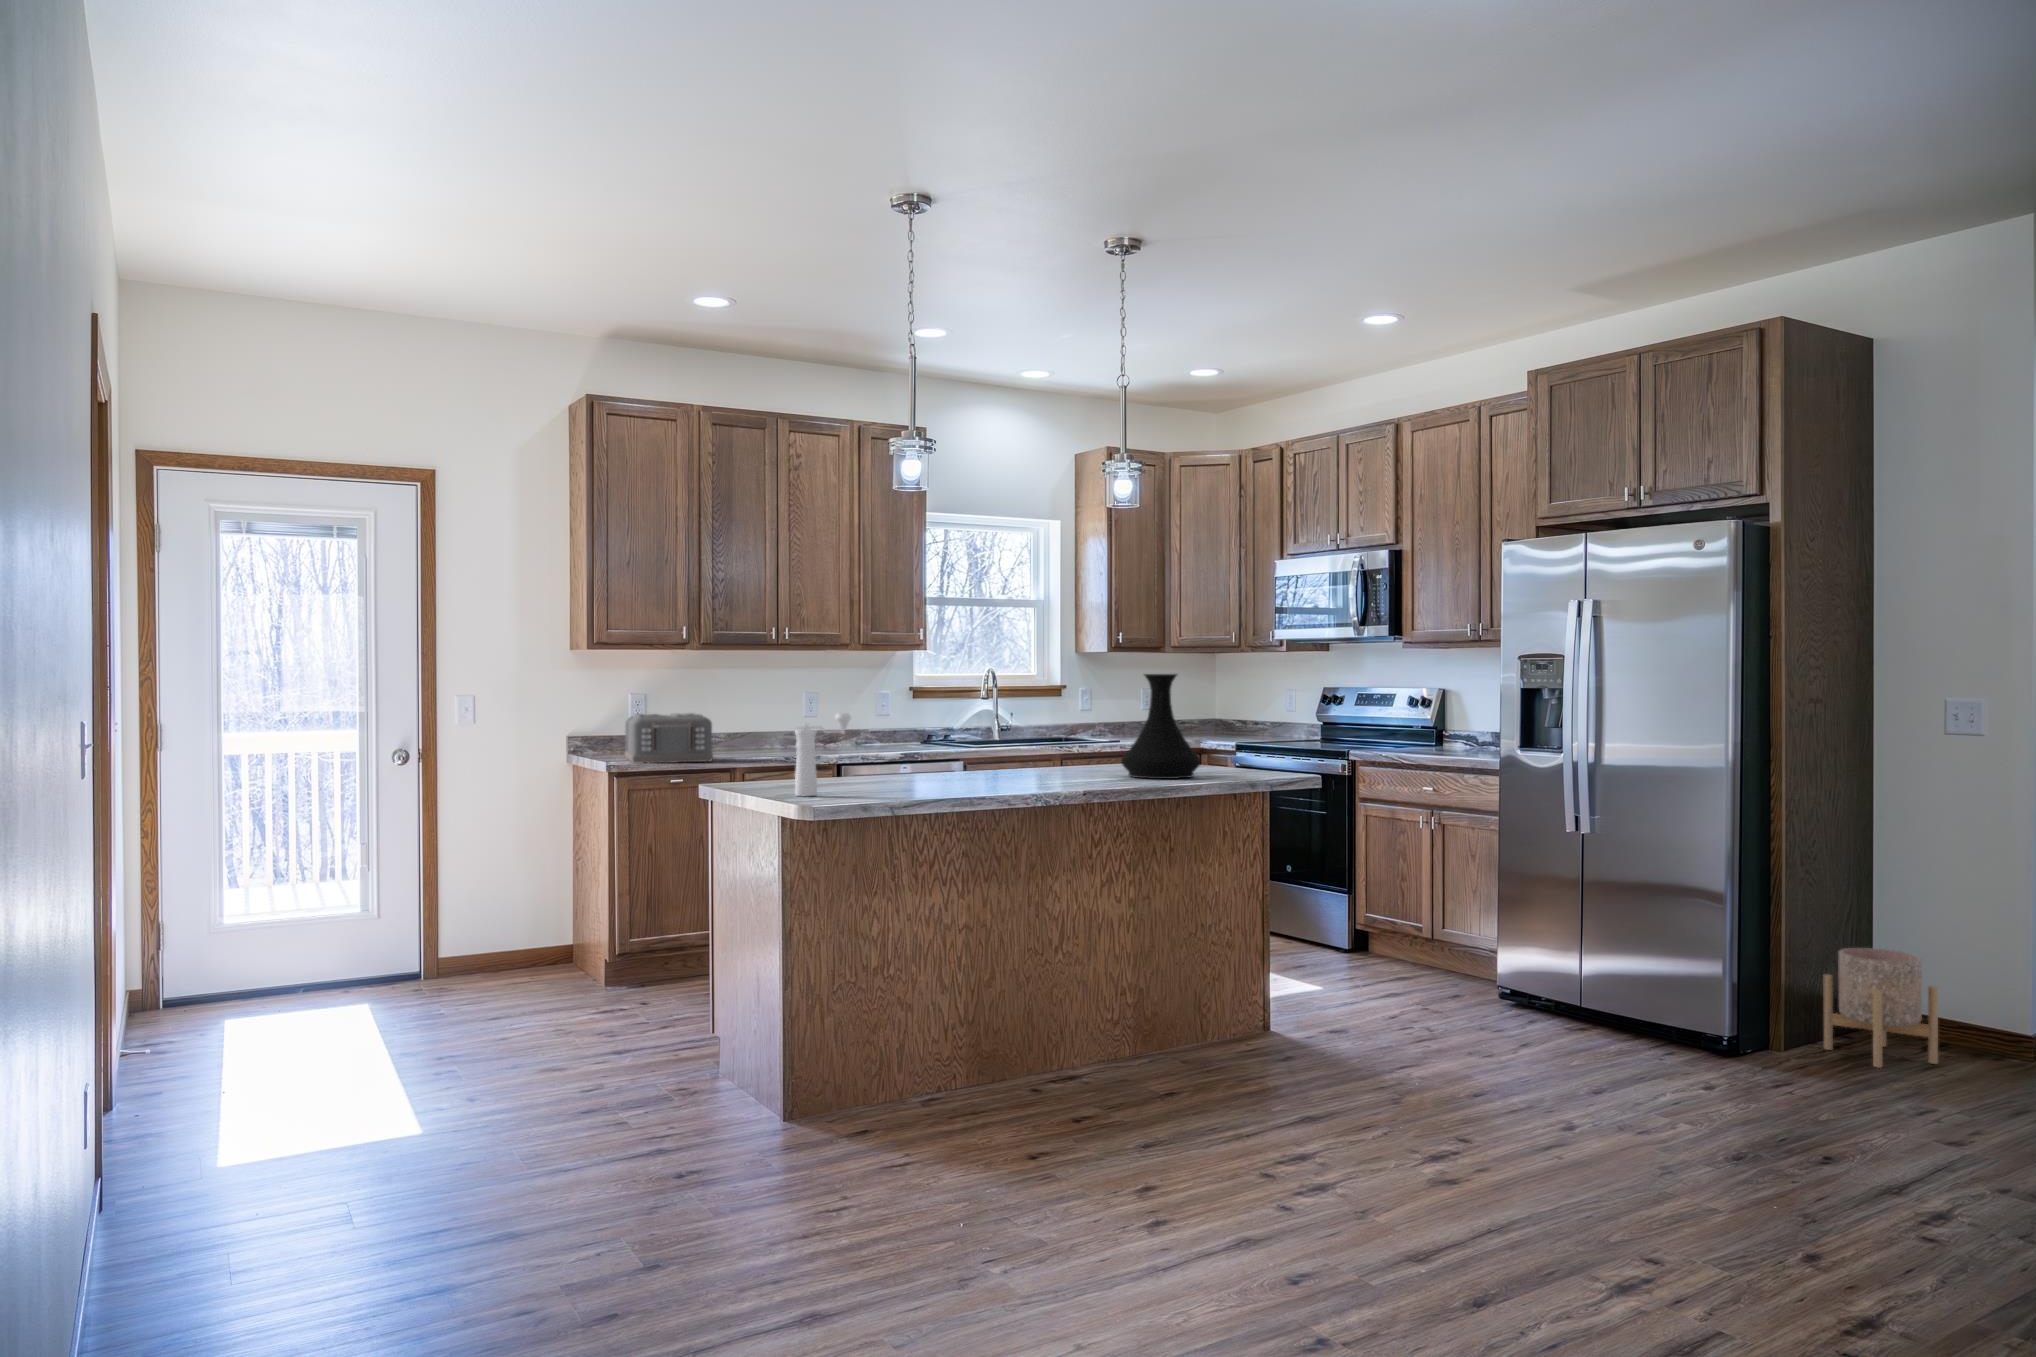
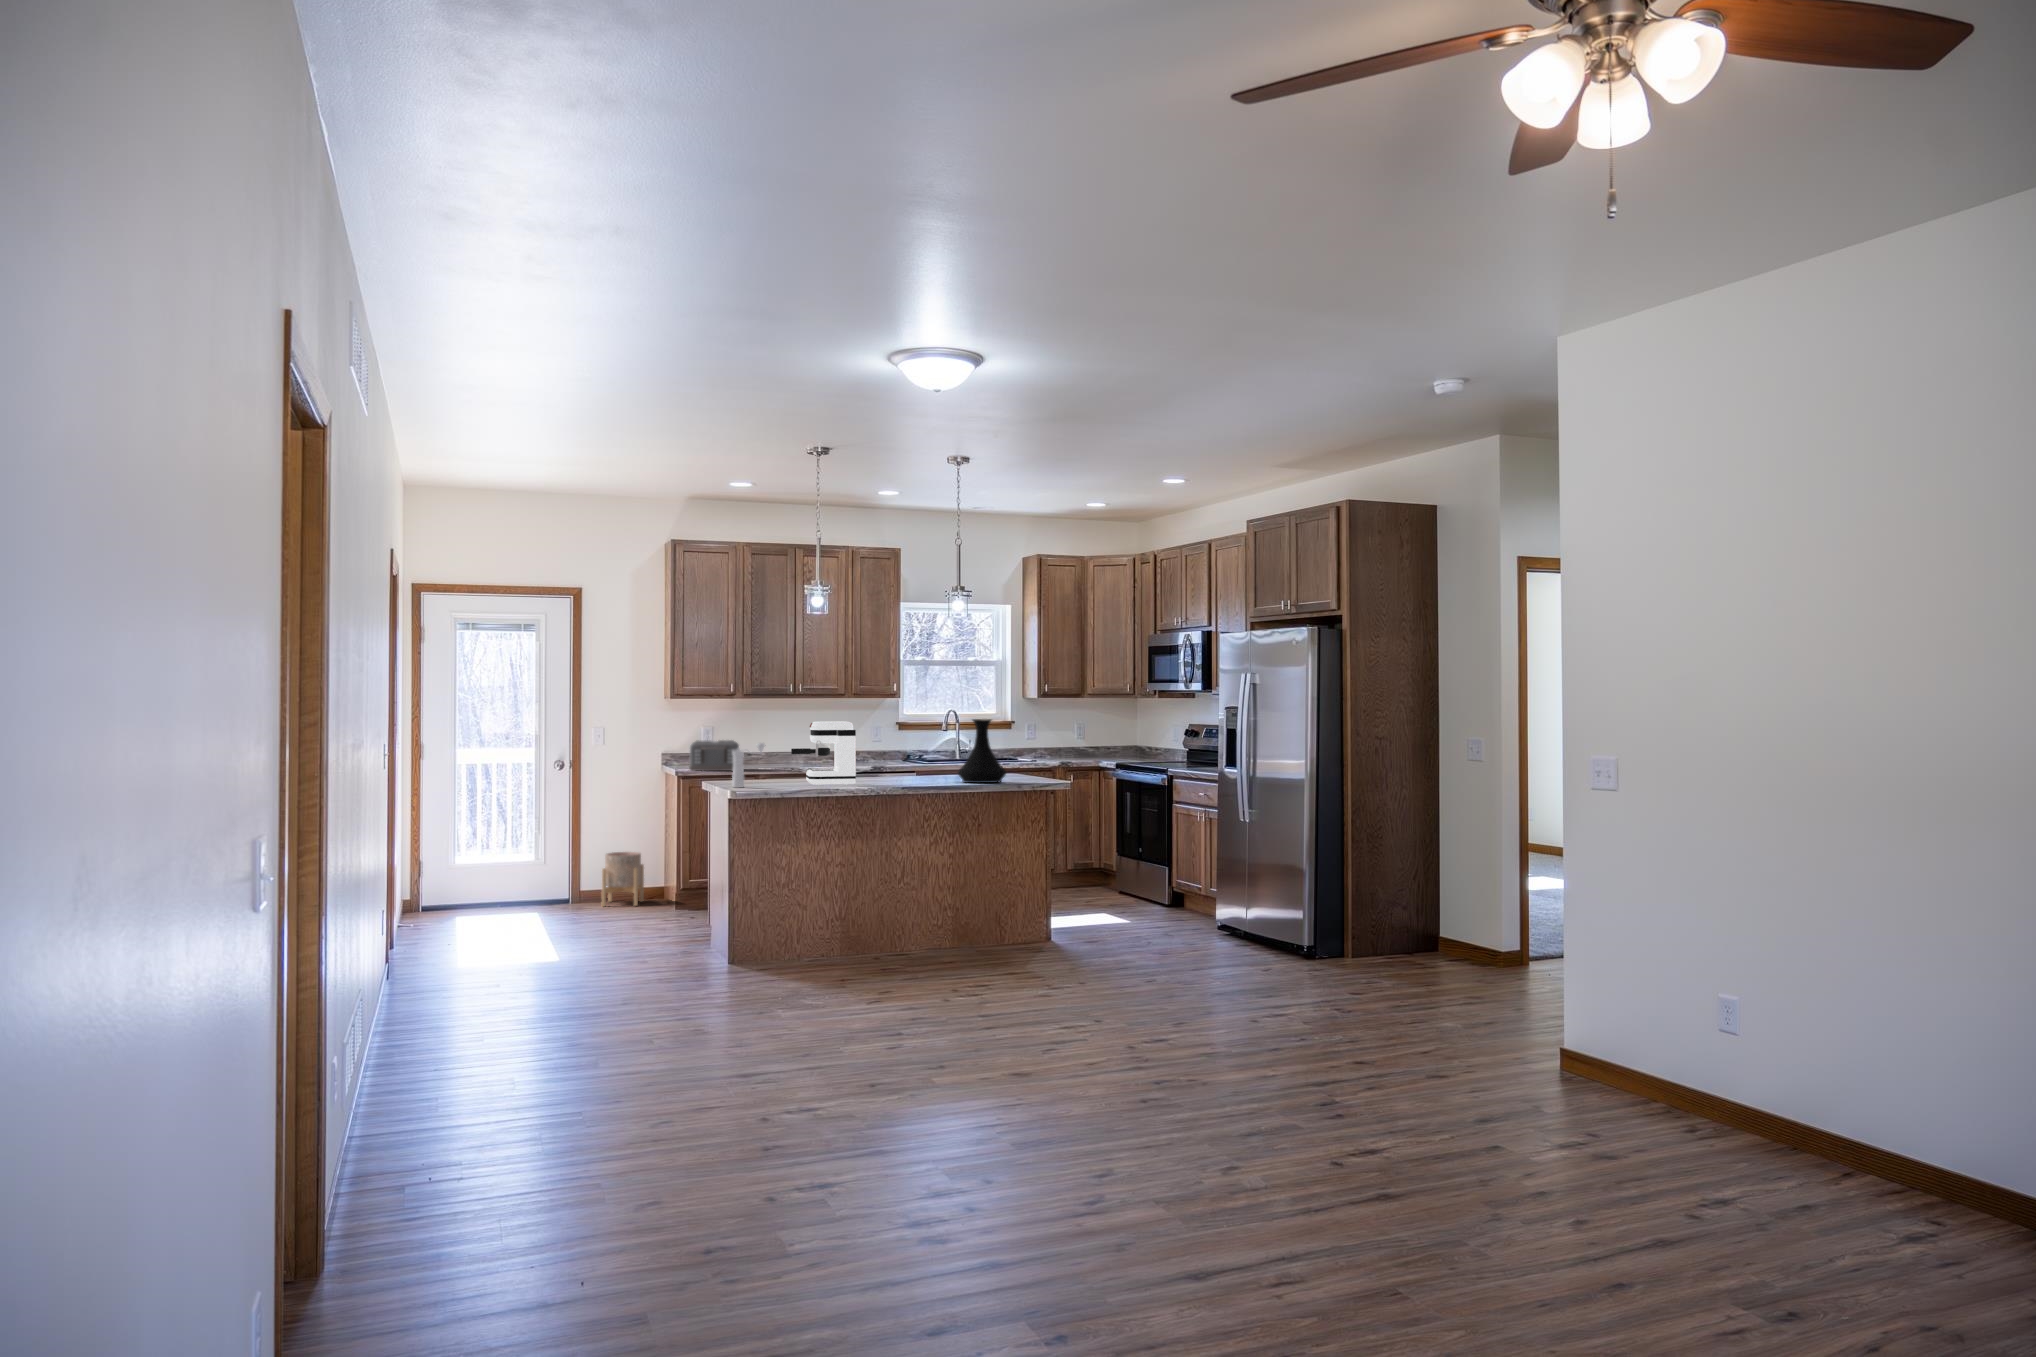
coffee maker: none [876,677,998,790] -> present [791,722,856,786]
planter: present [1824,948,1938,1068] -> present [602,852,644,906]

